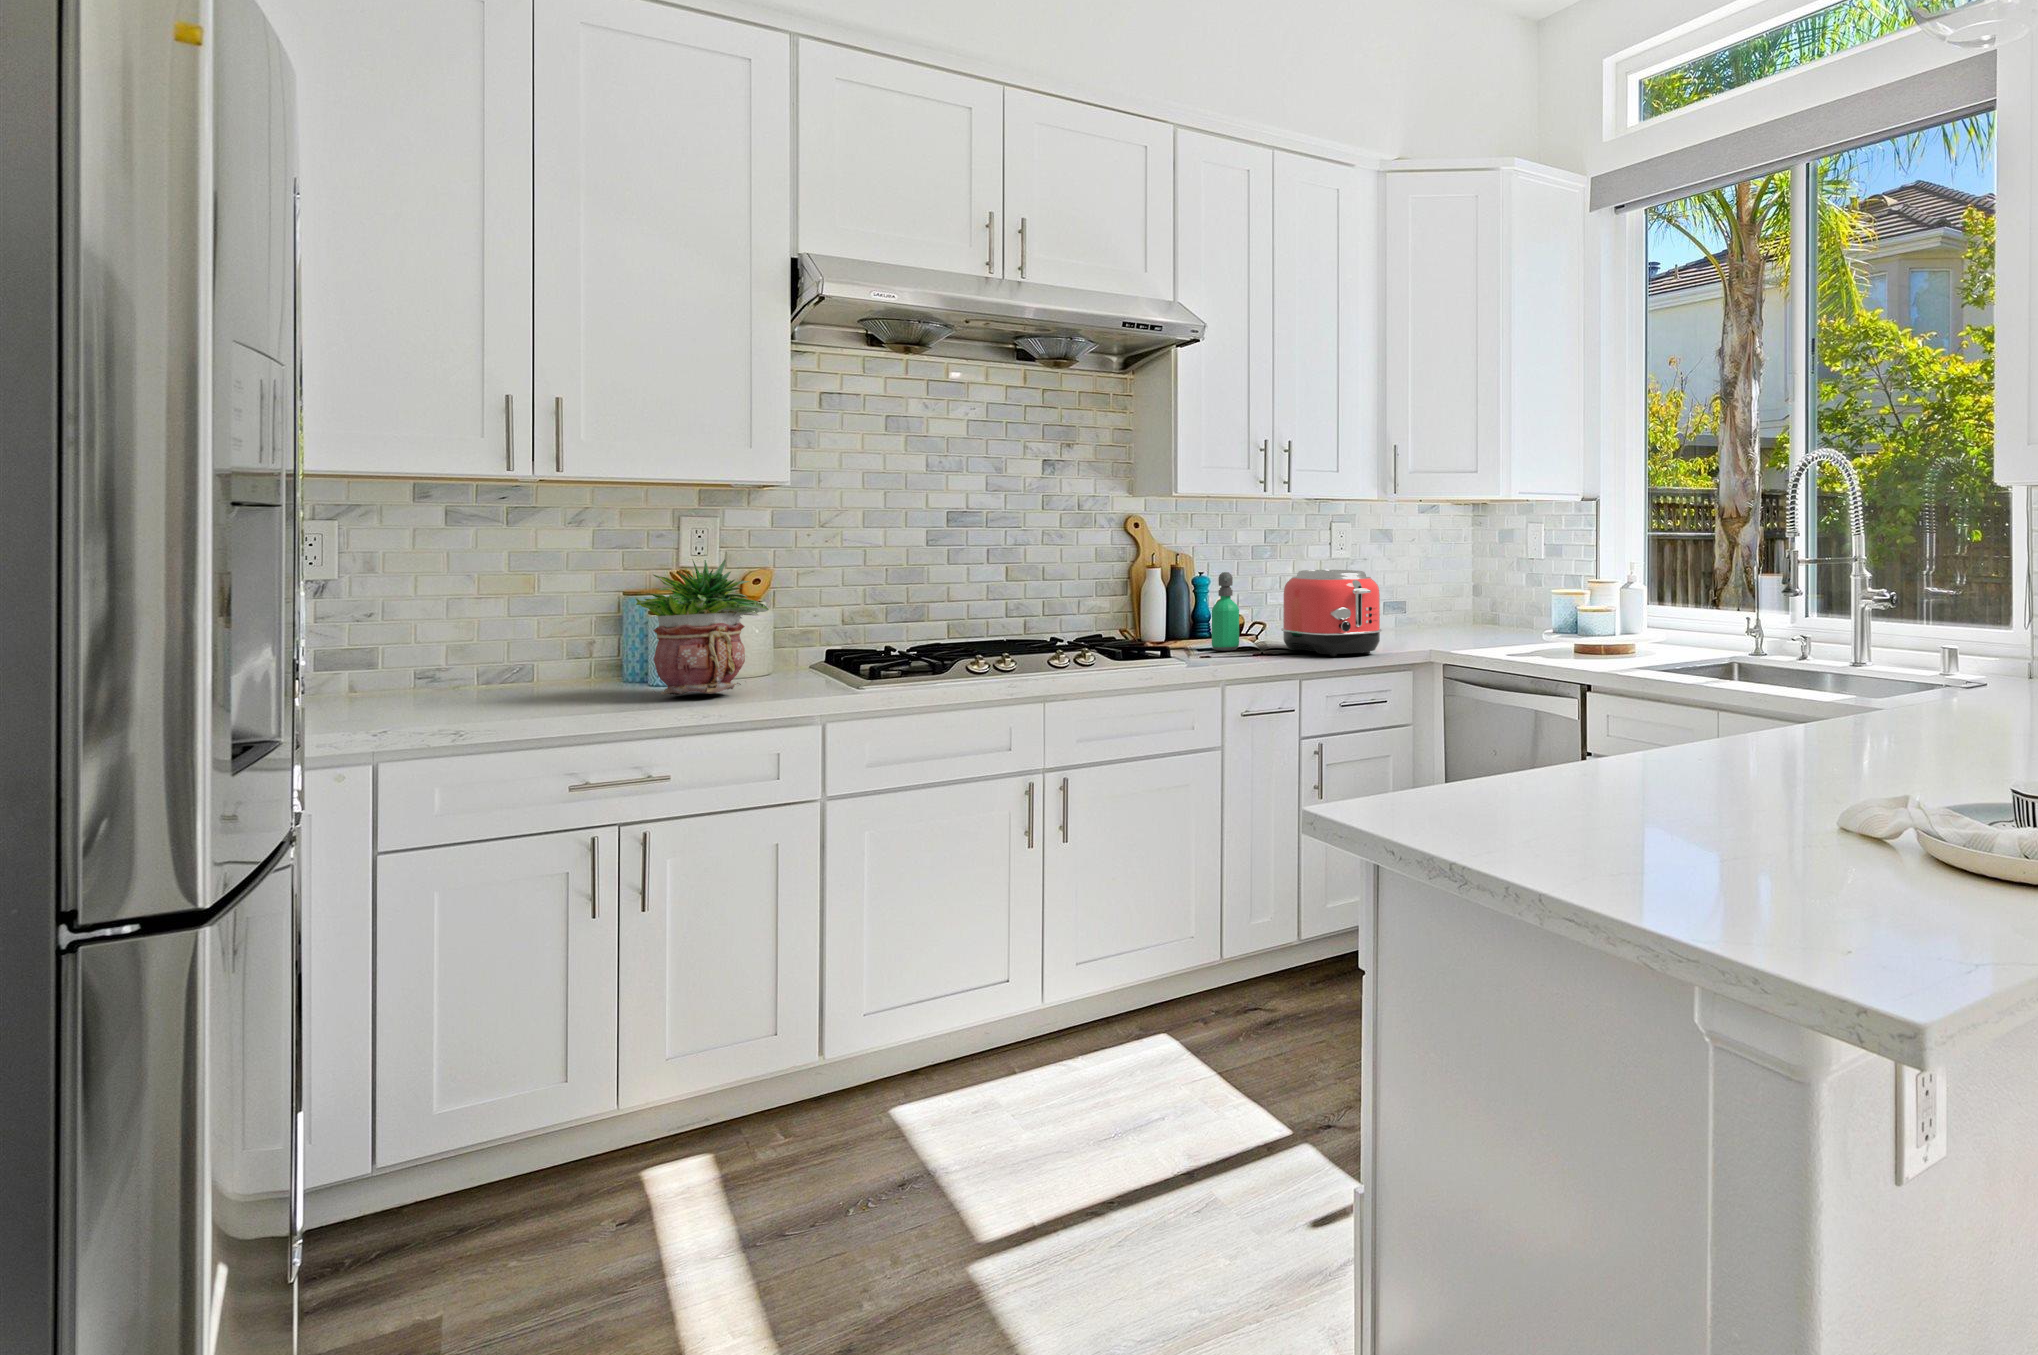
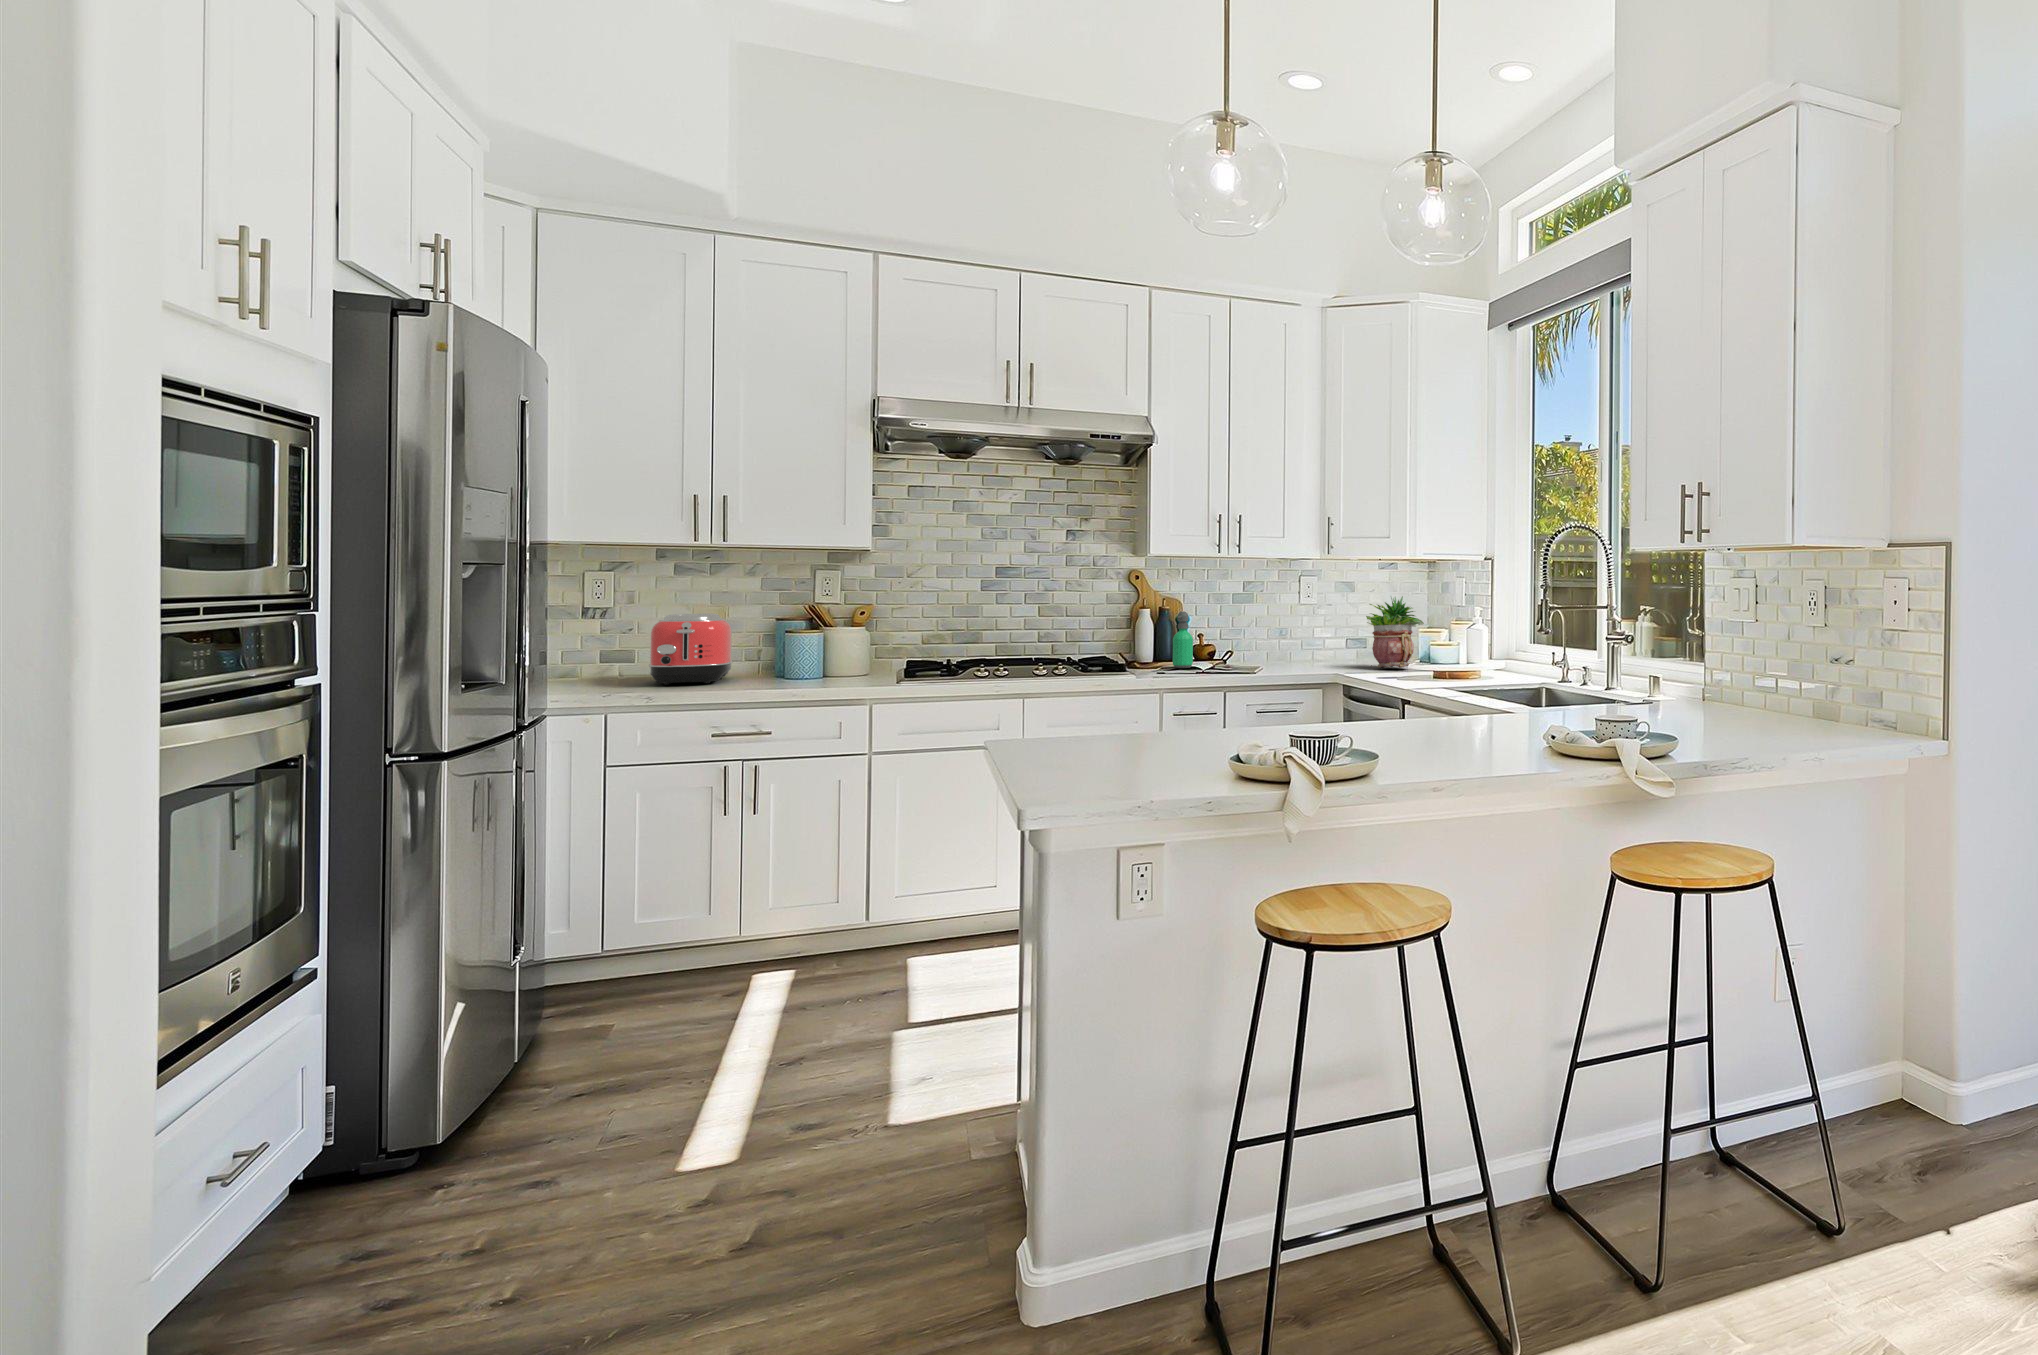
potted plant: present [636,559,769,695] -> present [1366,596,1424,668]
toaster: present [1281,570,1382,656] -> present [649,614,733,685]

